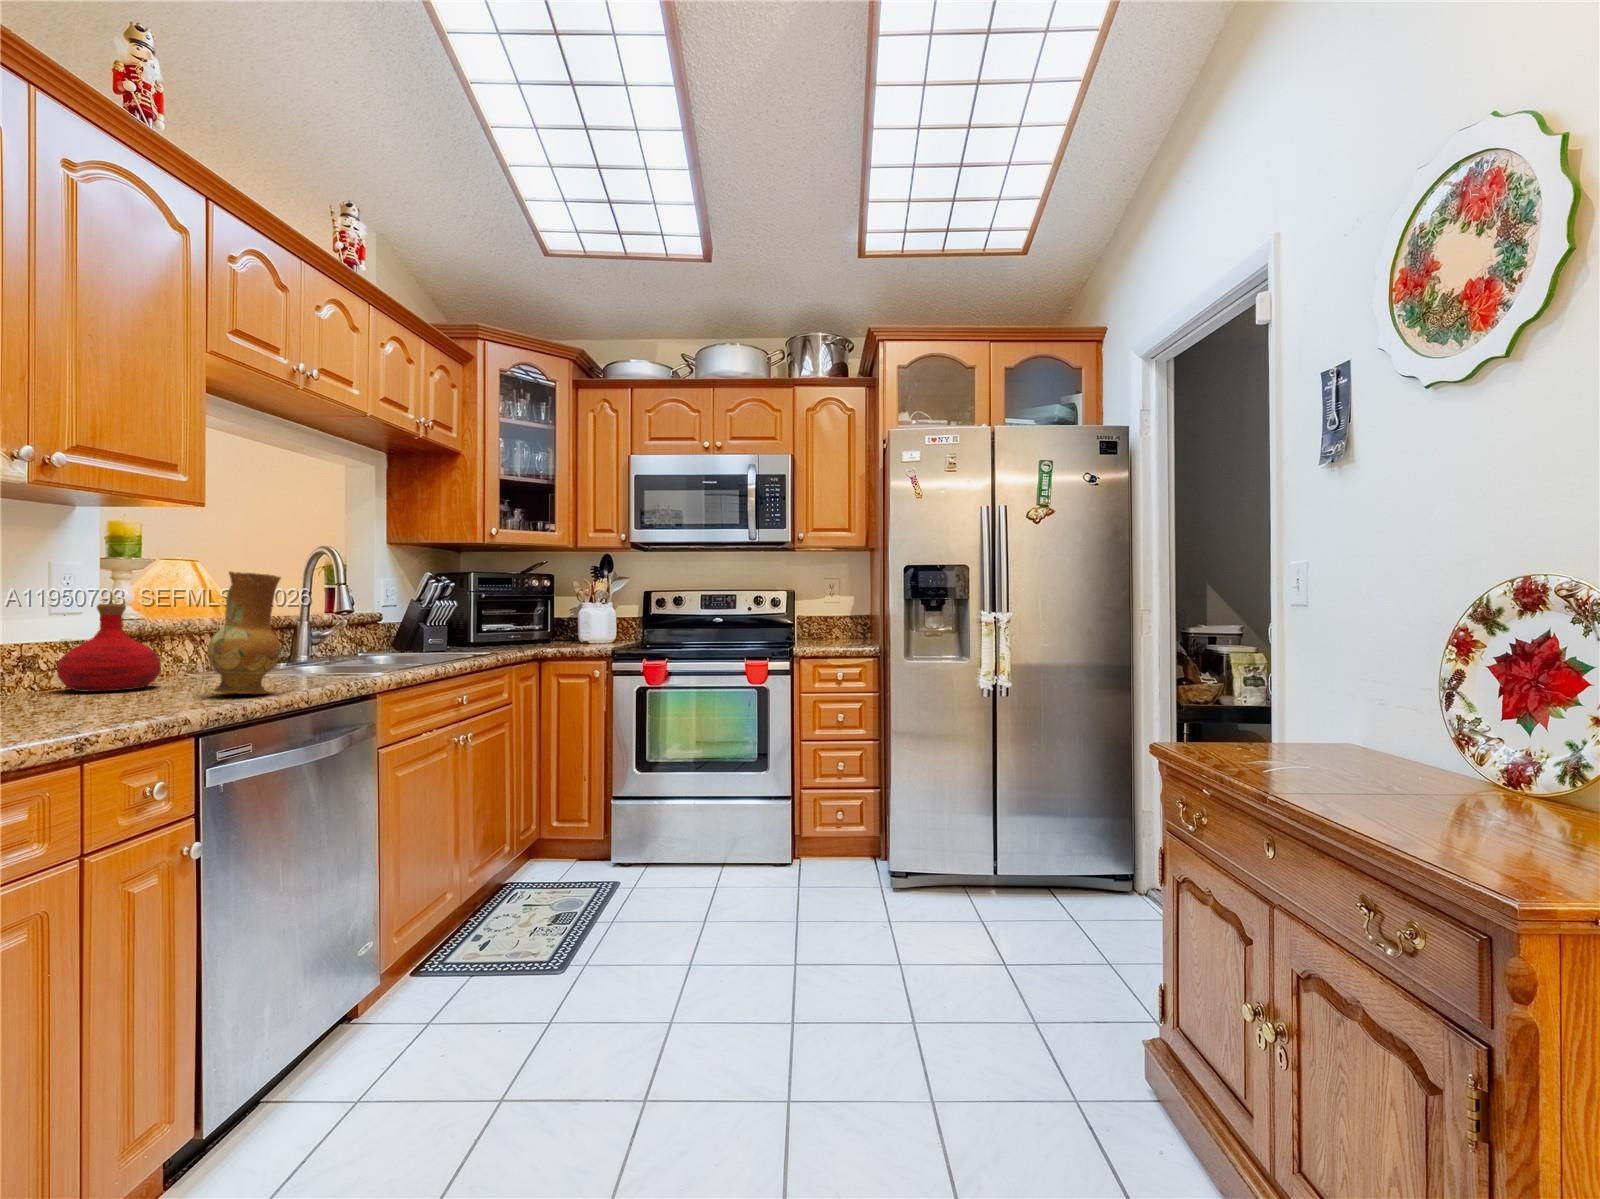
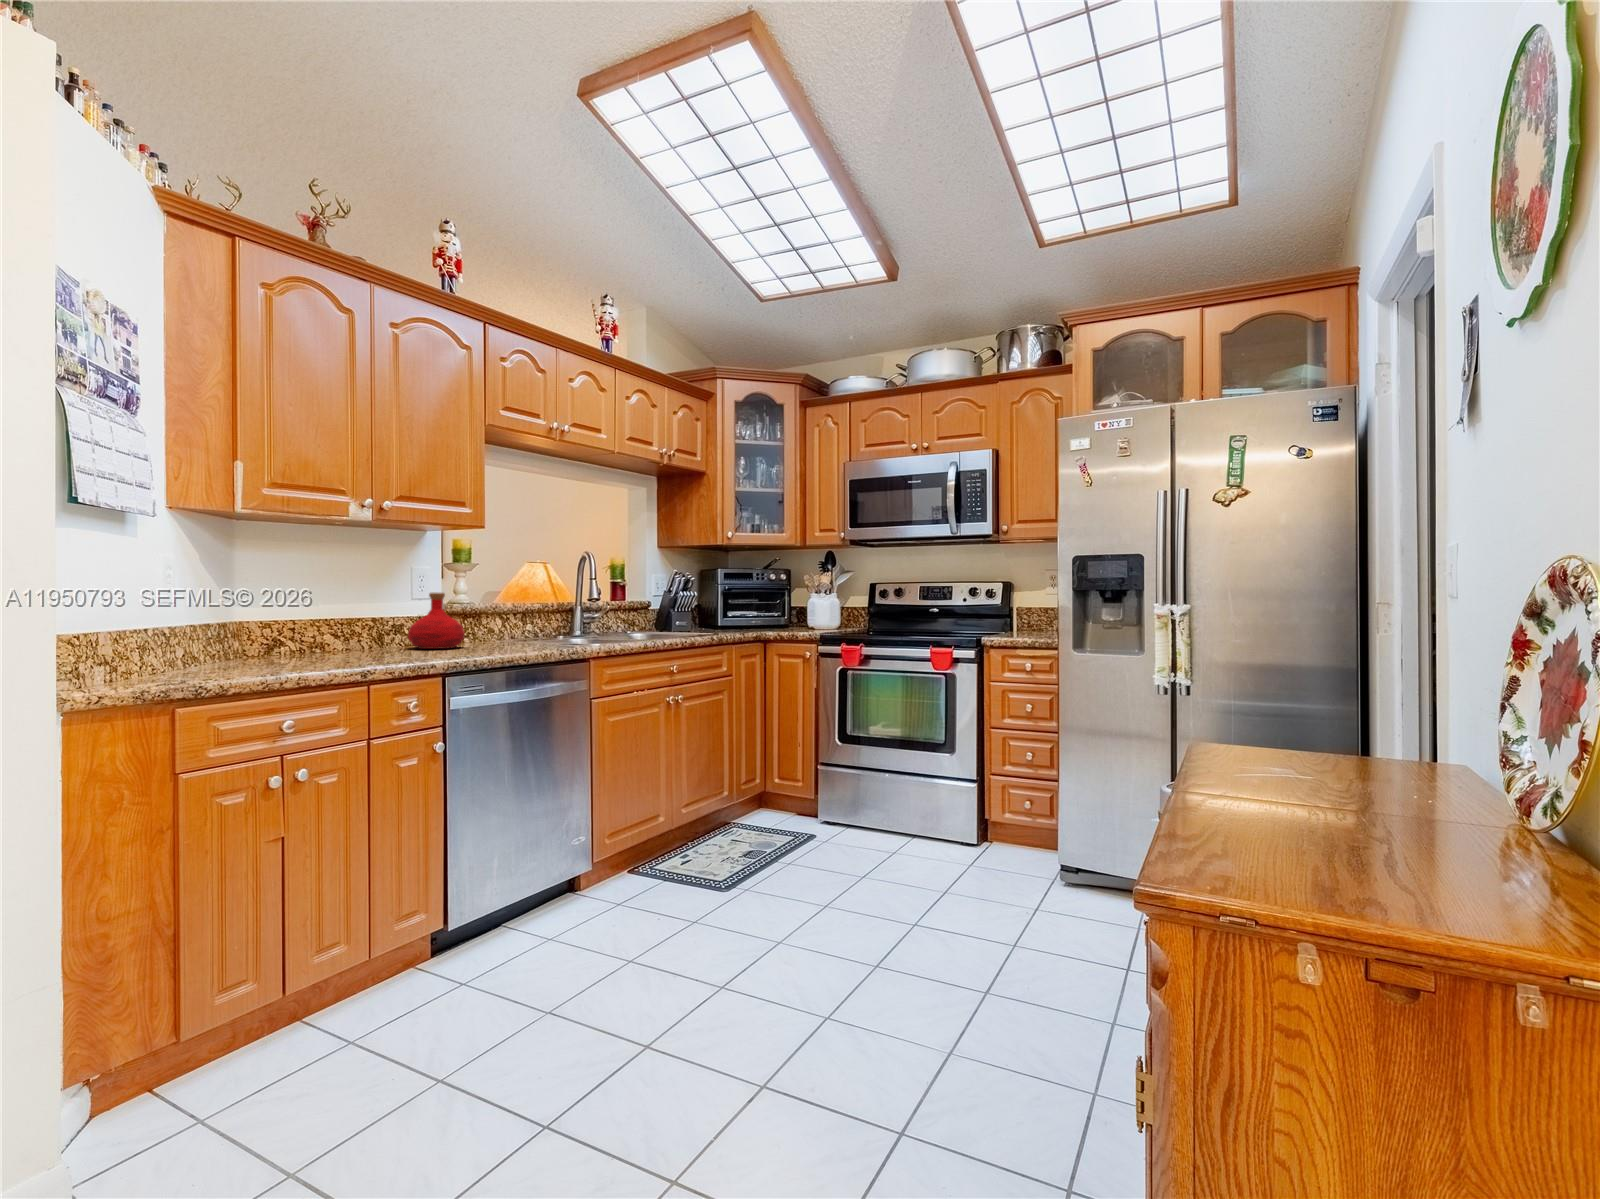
ceramic jug: present [207,571,281,694] -> none [471,570,515,655]

